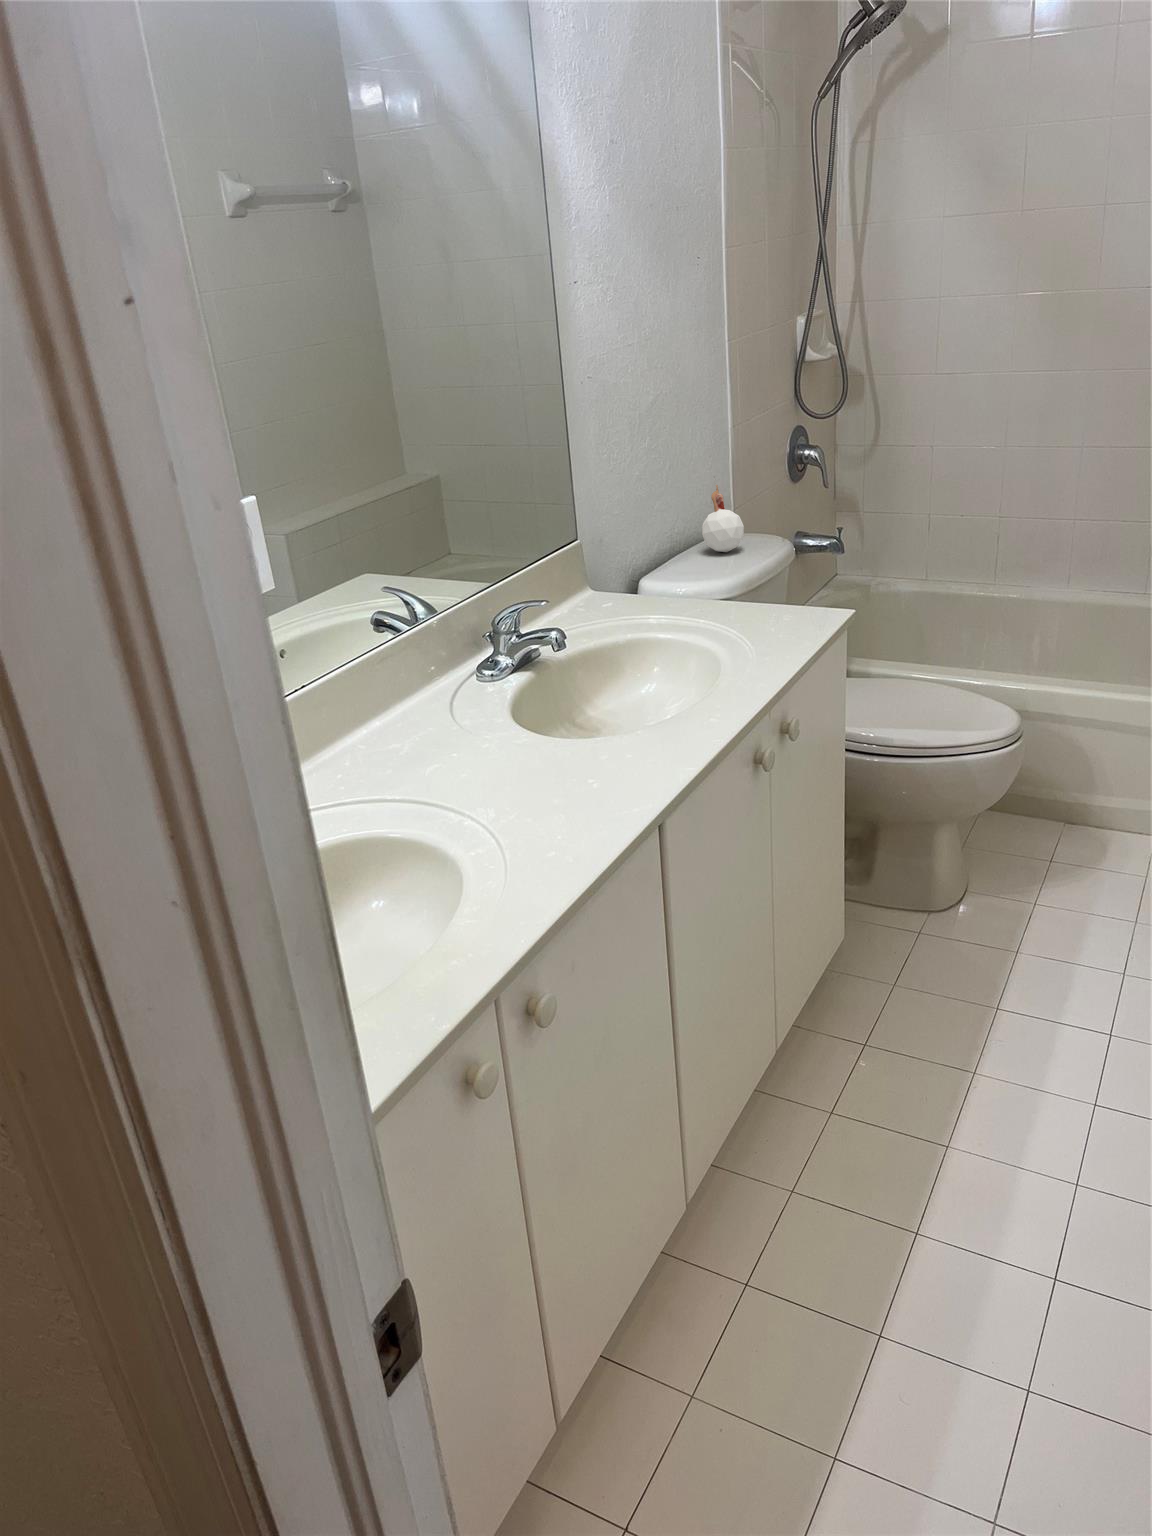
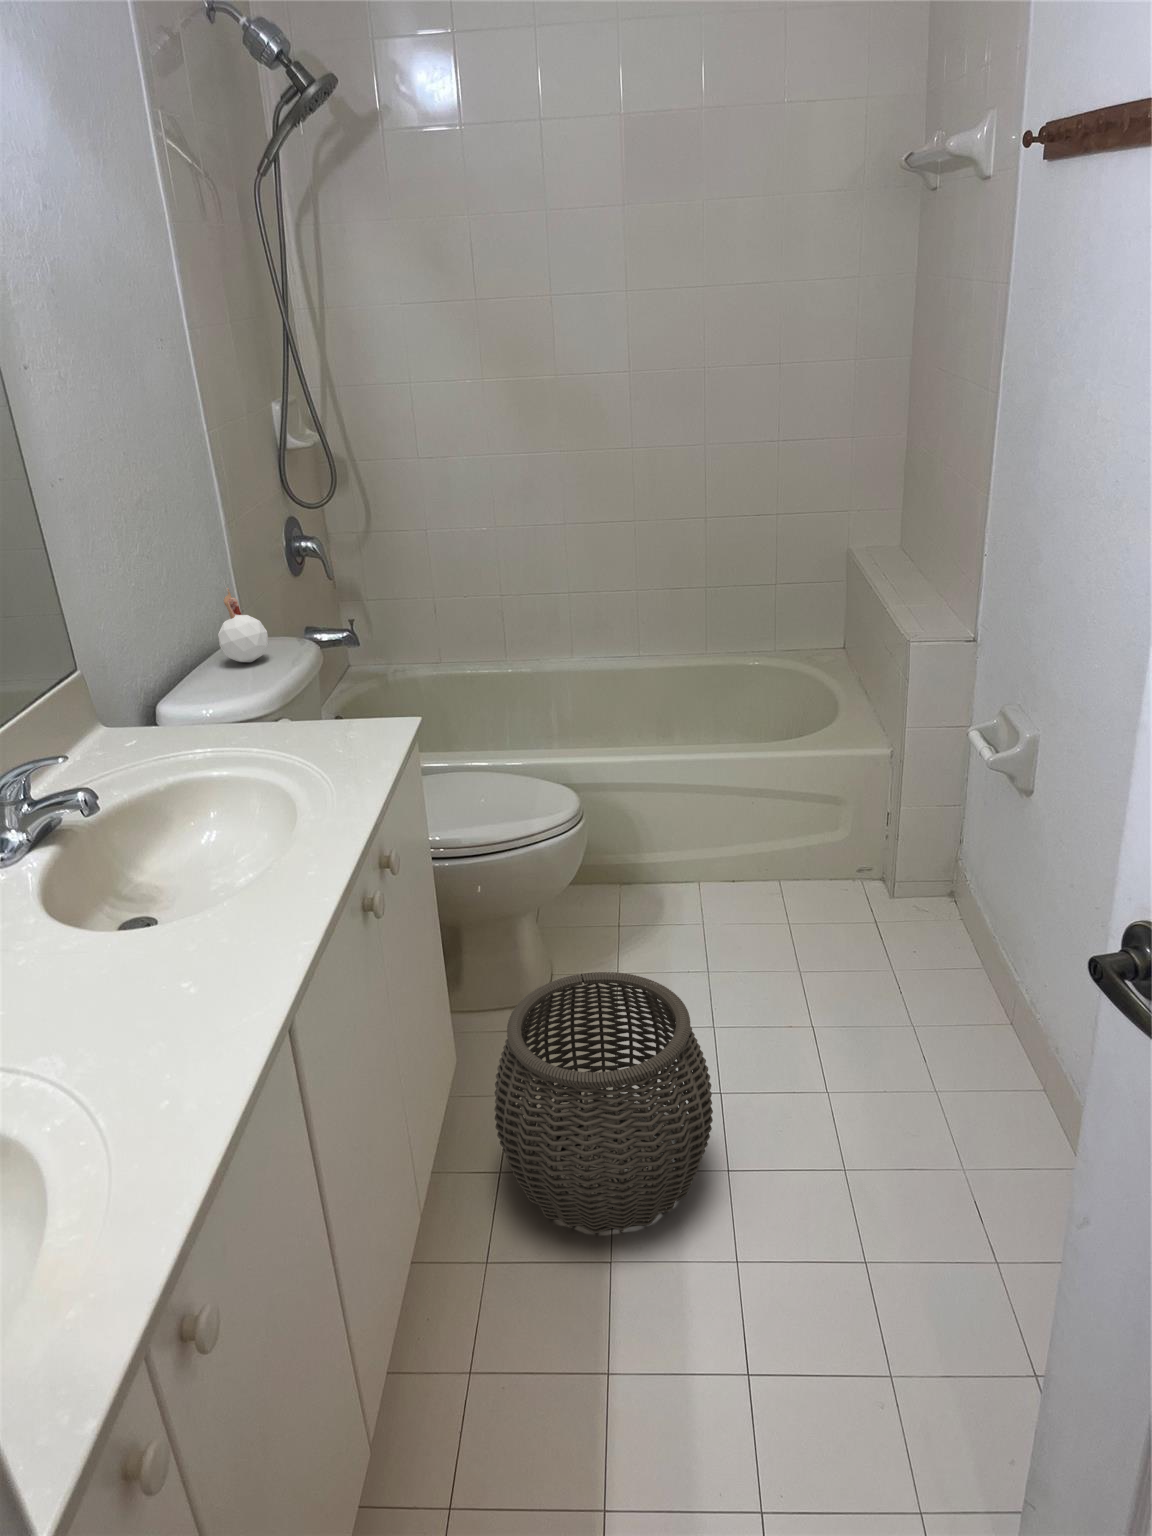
woven basket: none [862,880,1084,1122] -> present [494,972,713,1233]

